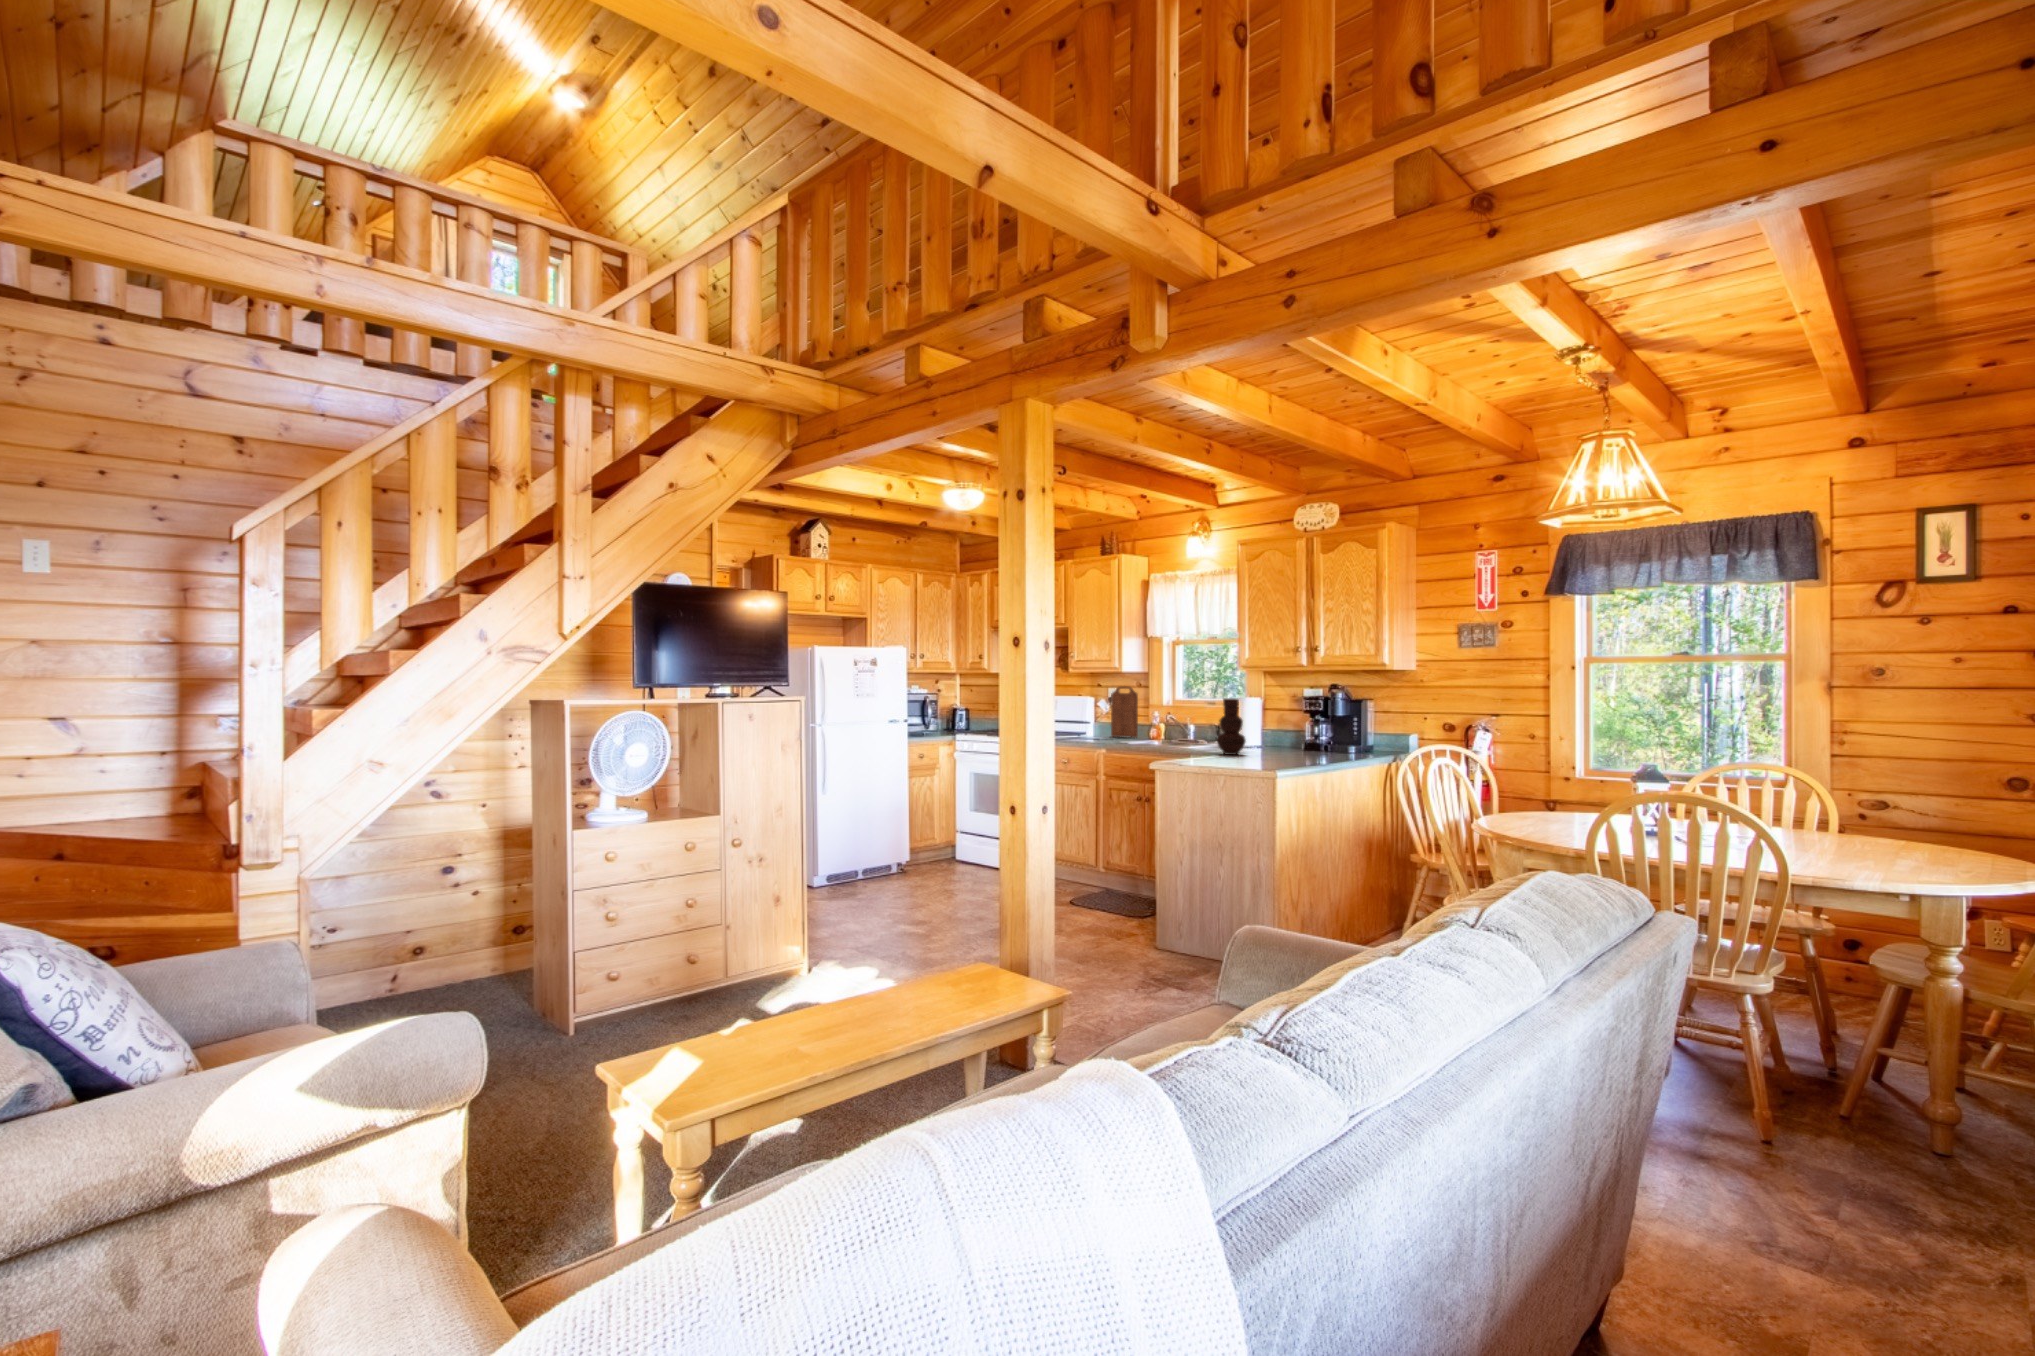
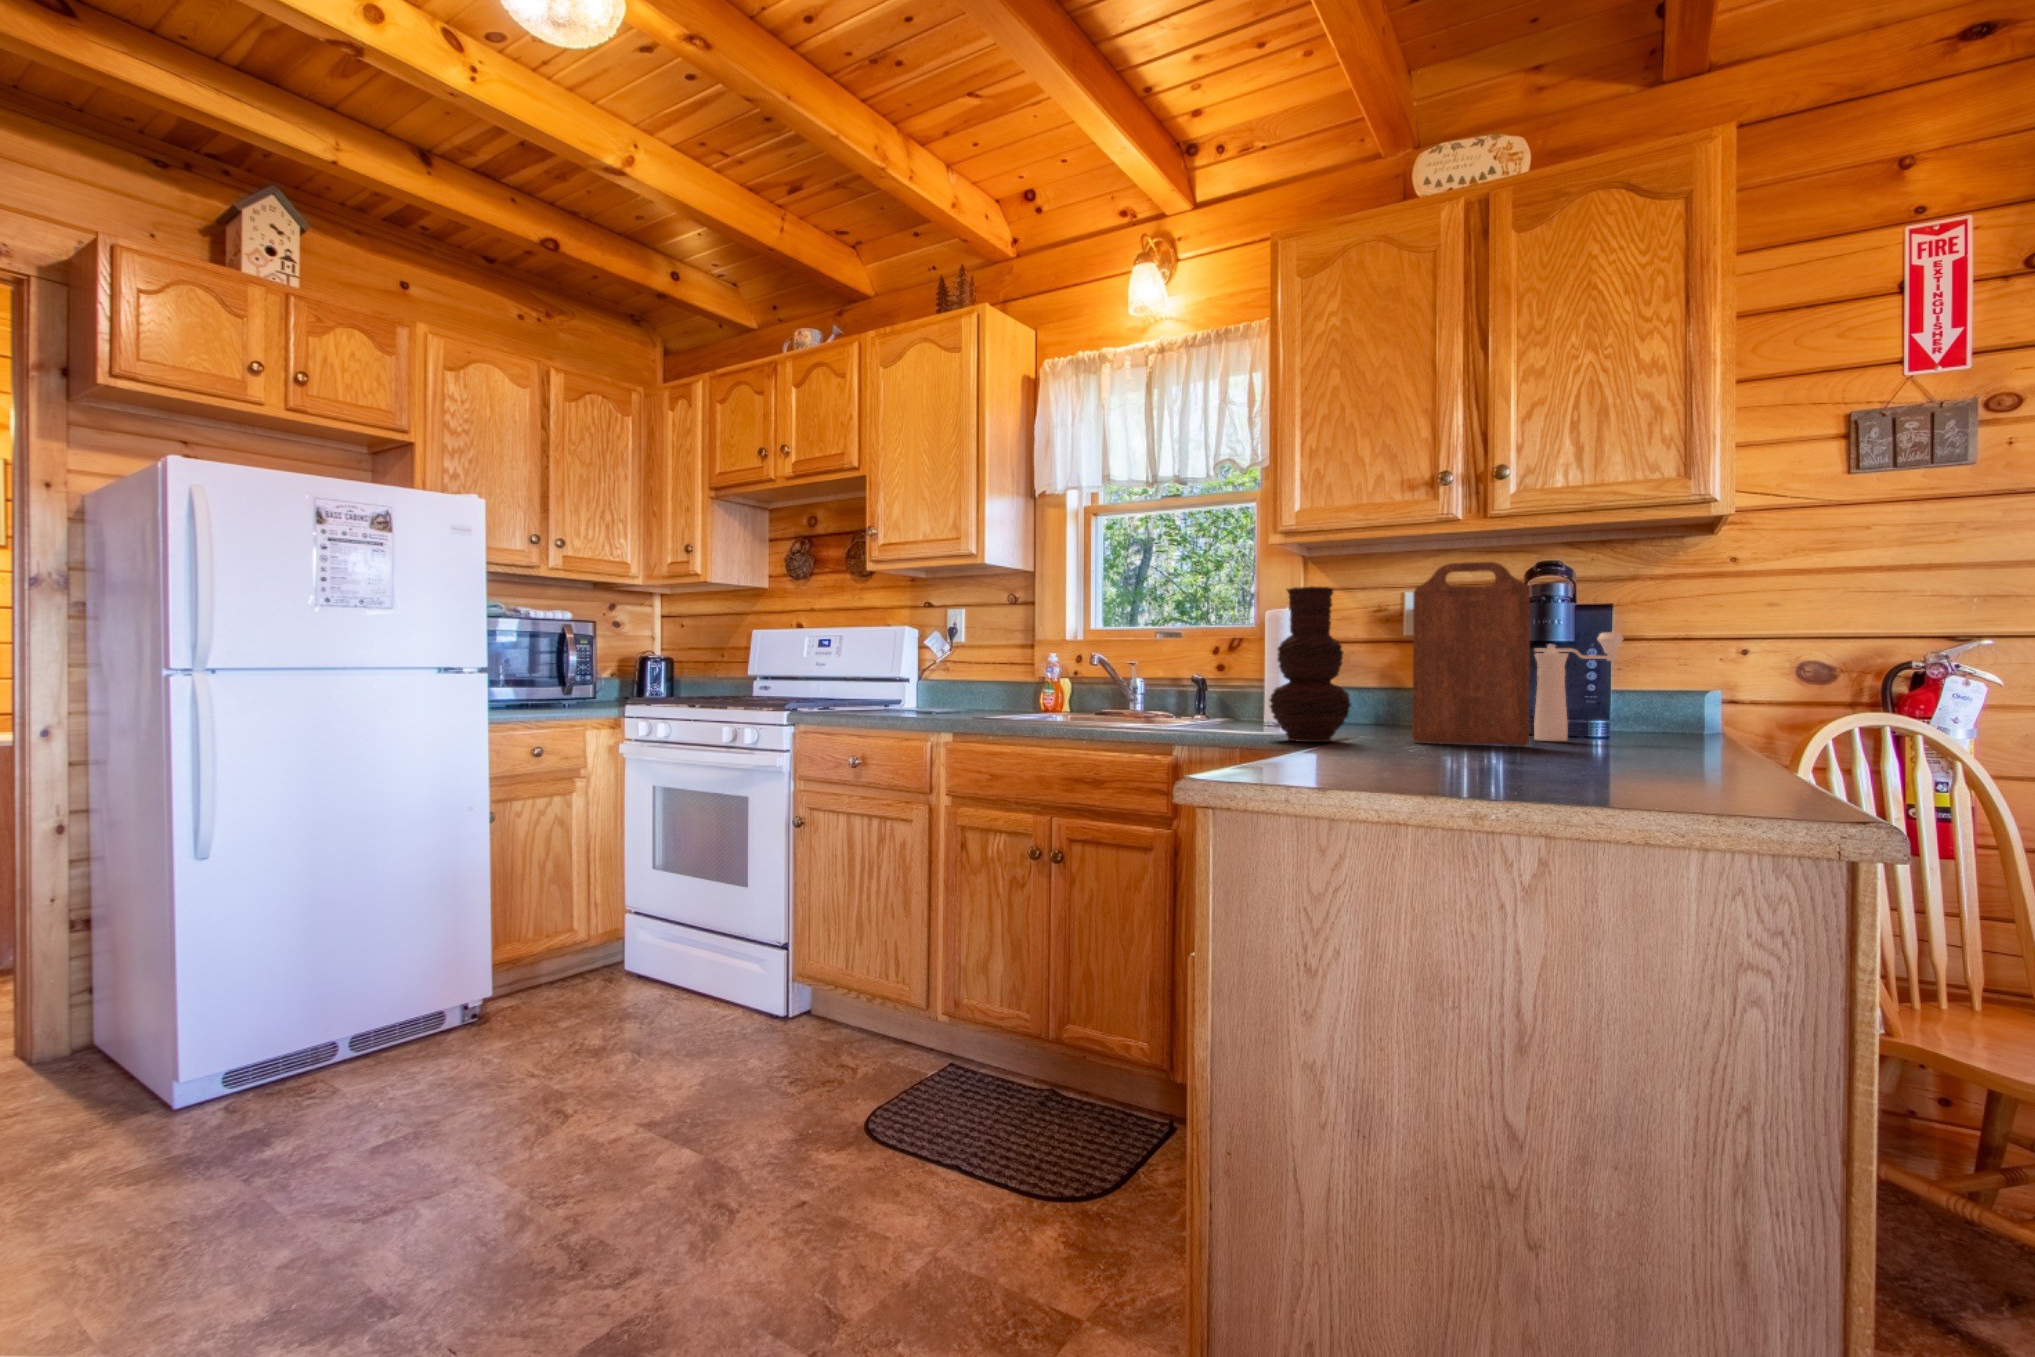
cutting board: present [1111,686,1138,738] -> present [1412,561,1530,746]
pepper mill: none [1324,714,1358,755] -> present [1534,632,1623,741]

